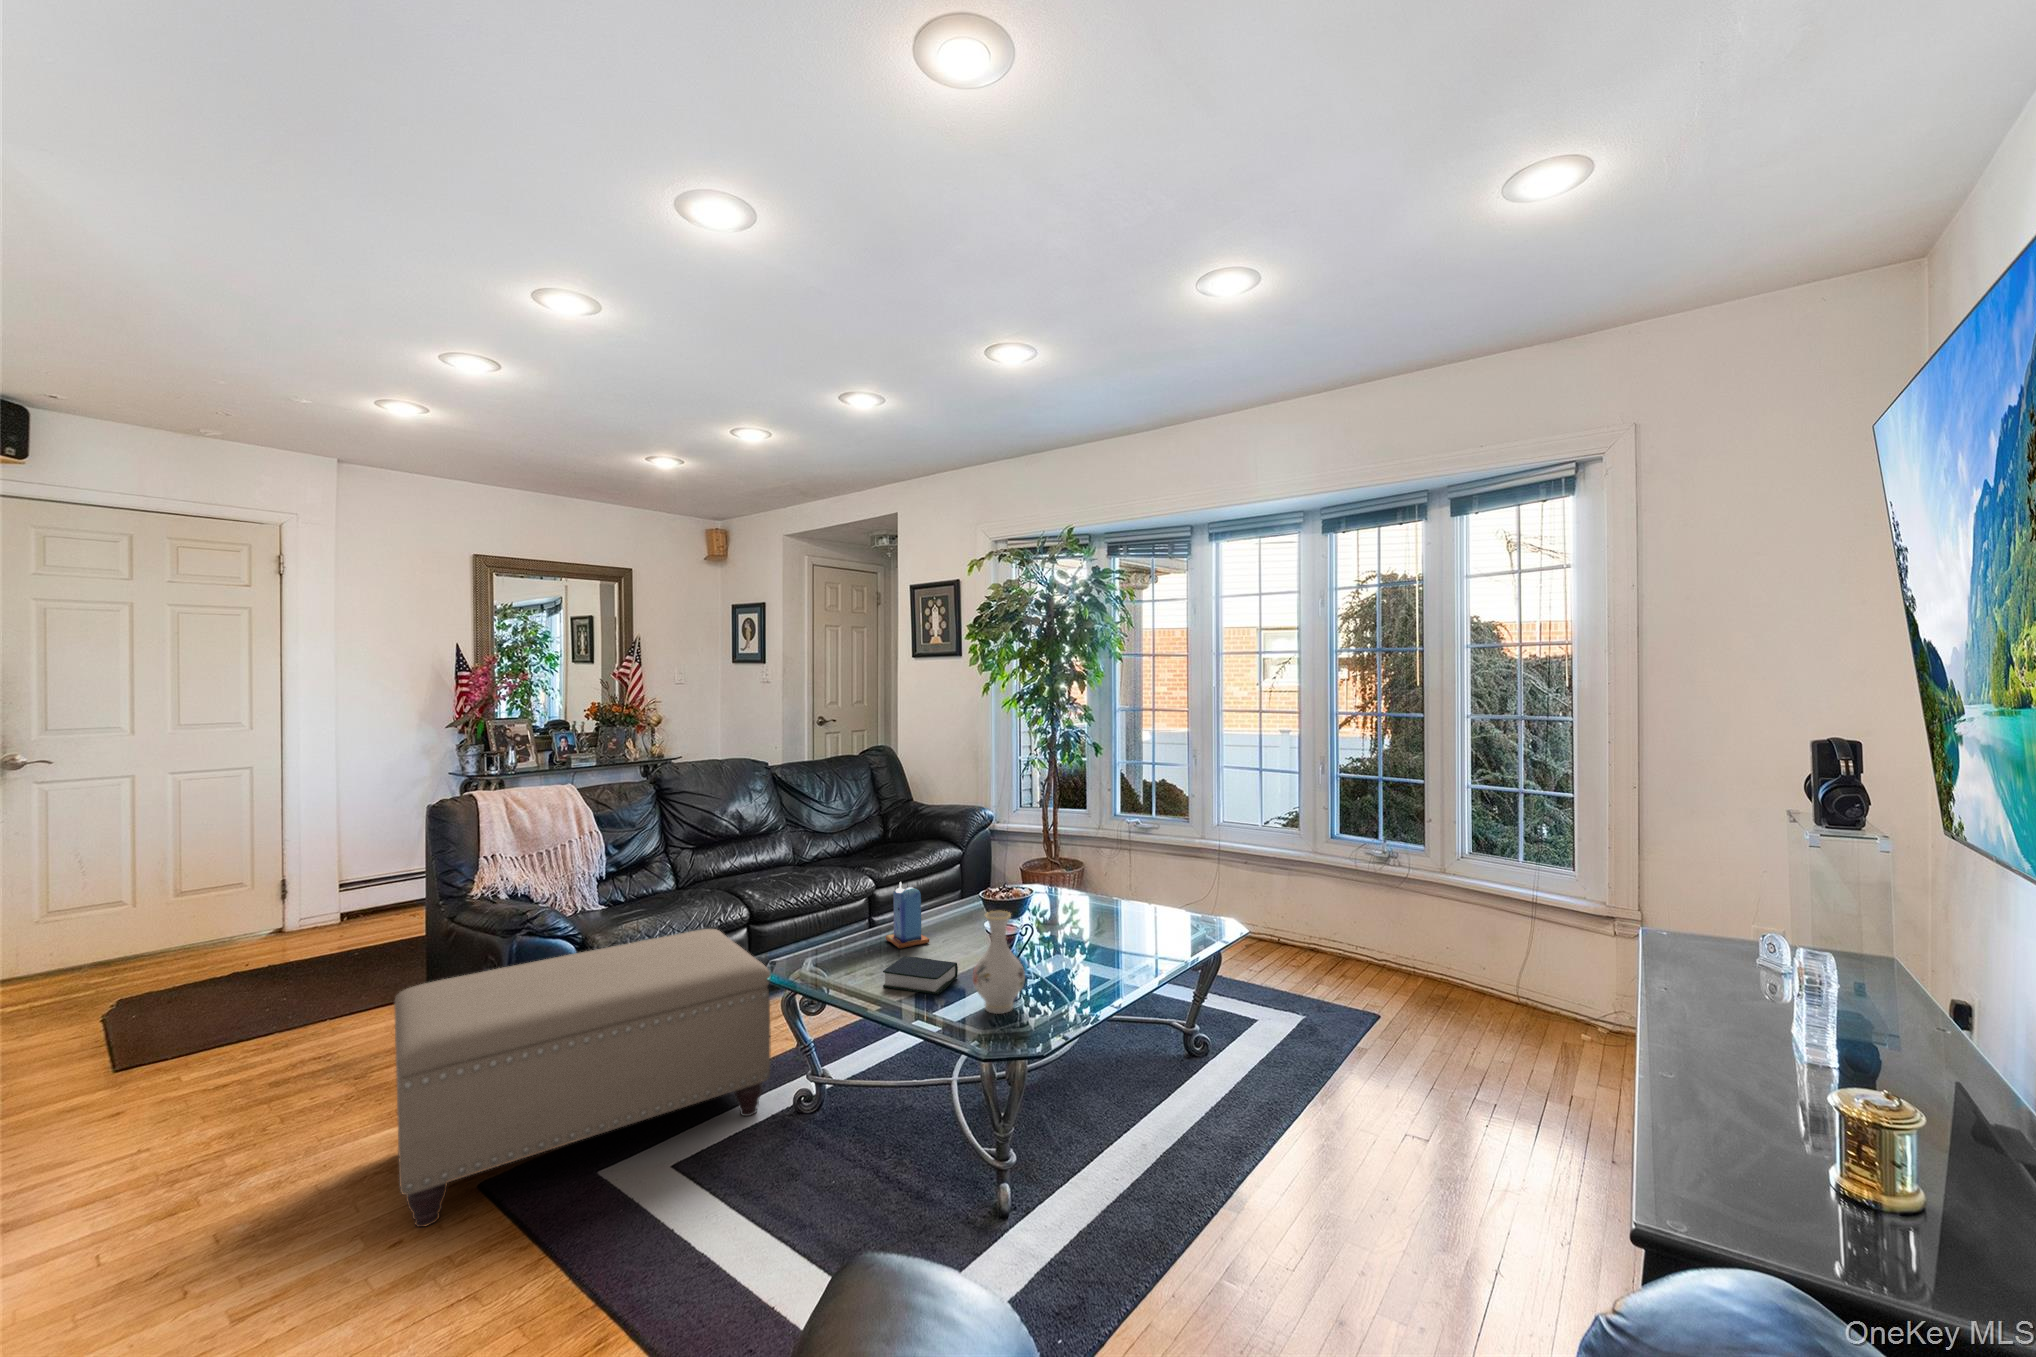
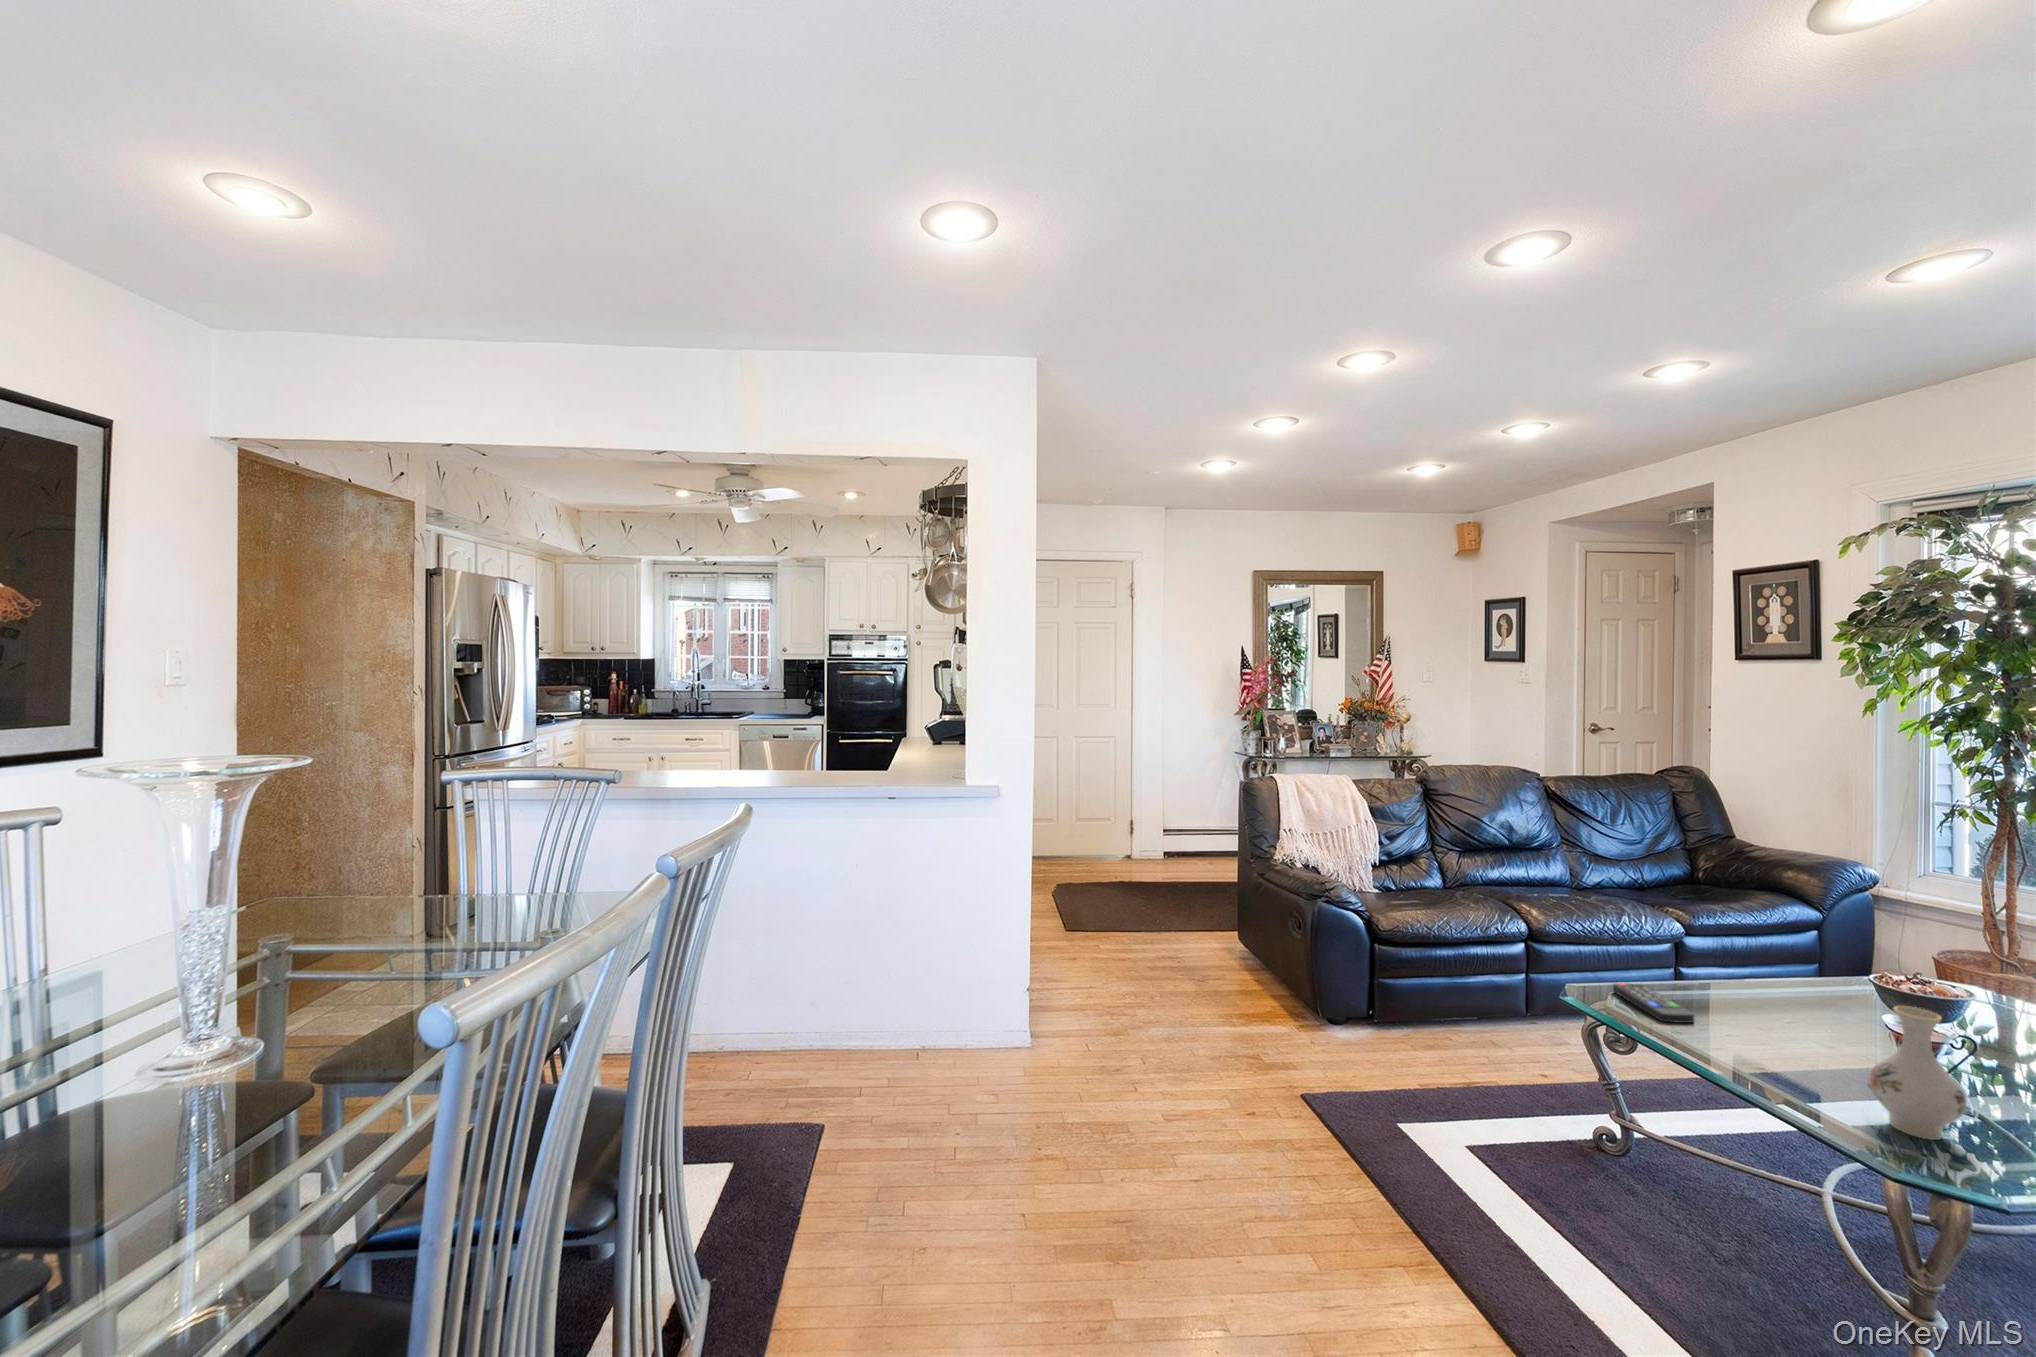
candle: present [886,882,929,949] -> none [1714,937,1783,1018]
ottoman: present [394,929,771,1227] -> none [1240,924,1569,1132]
remote control: none [810,942,869,973] -> present [1613,983,1694,1023]
book: present [883,956,958,994] -> none [1719,1025,1837,1084]

